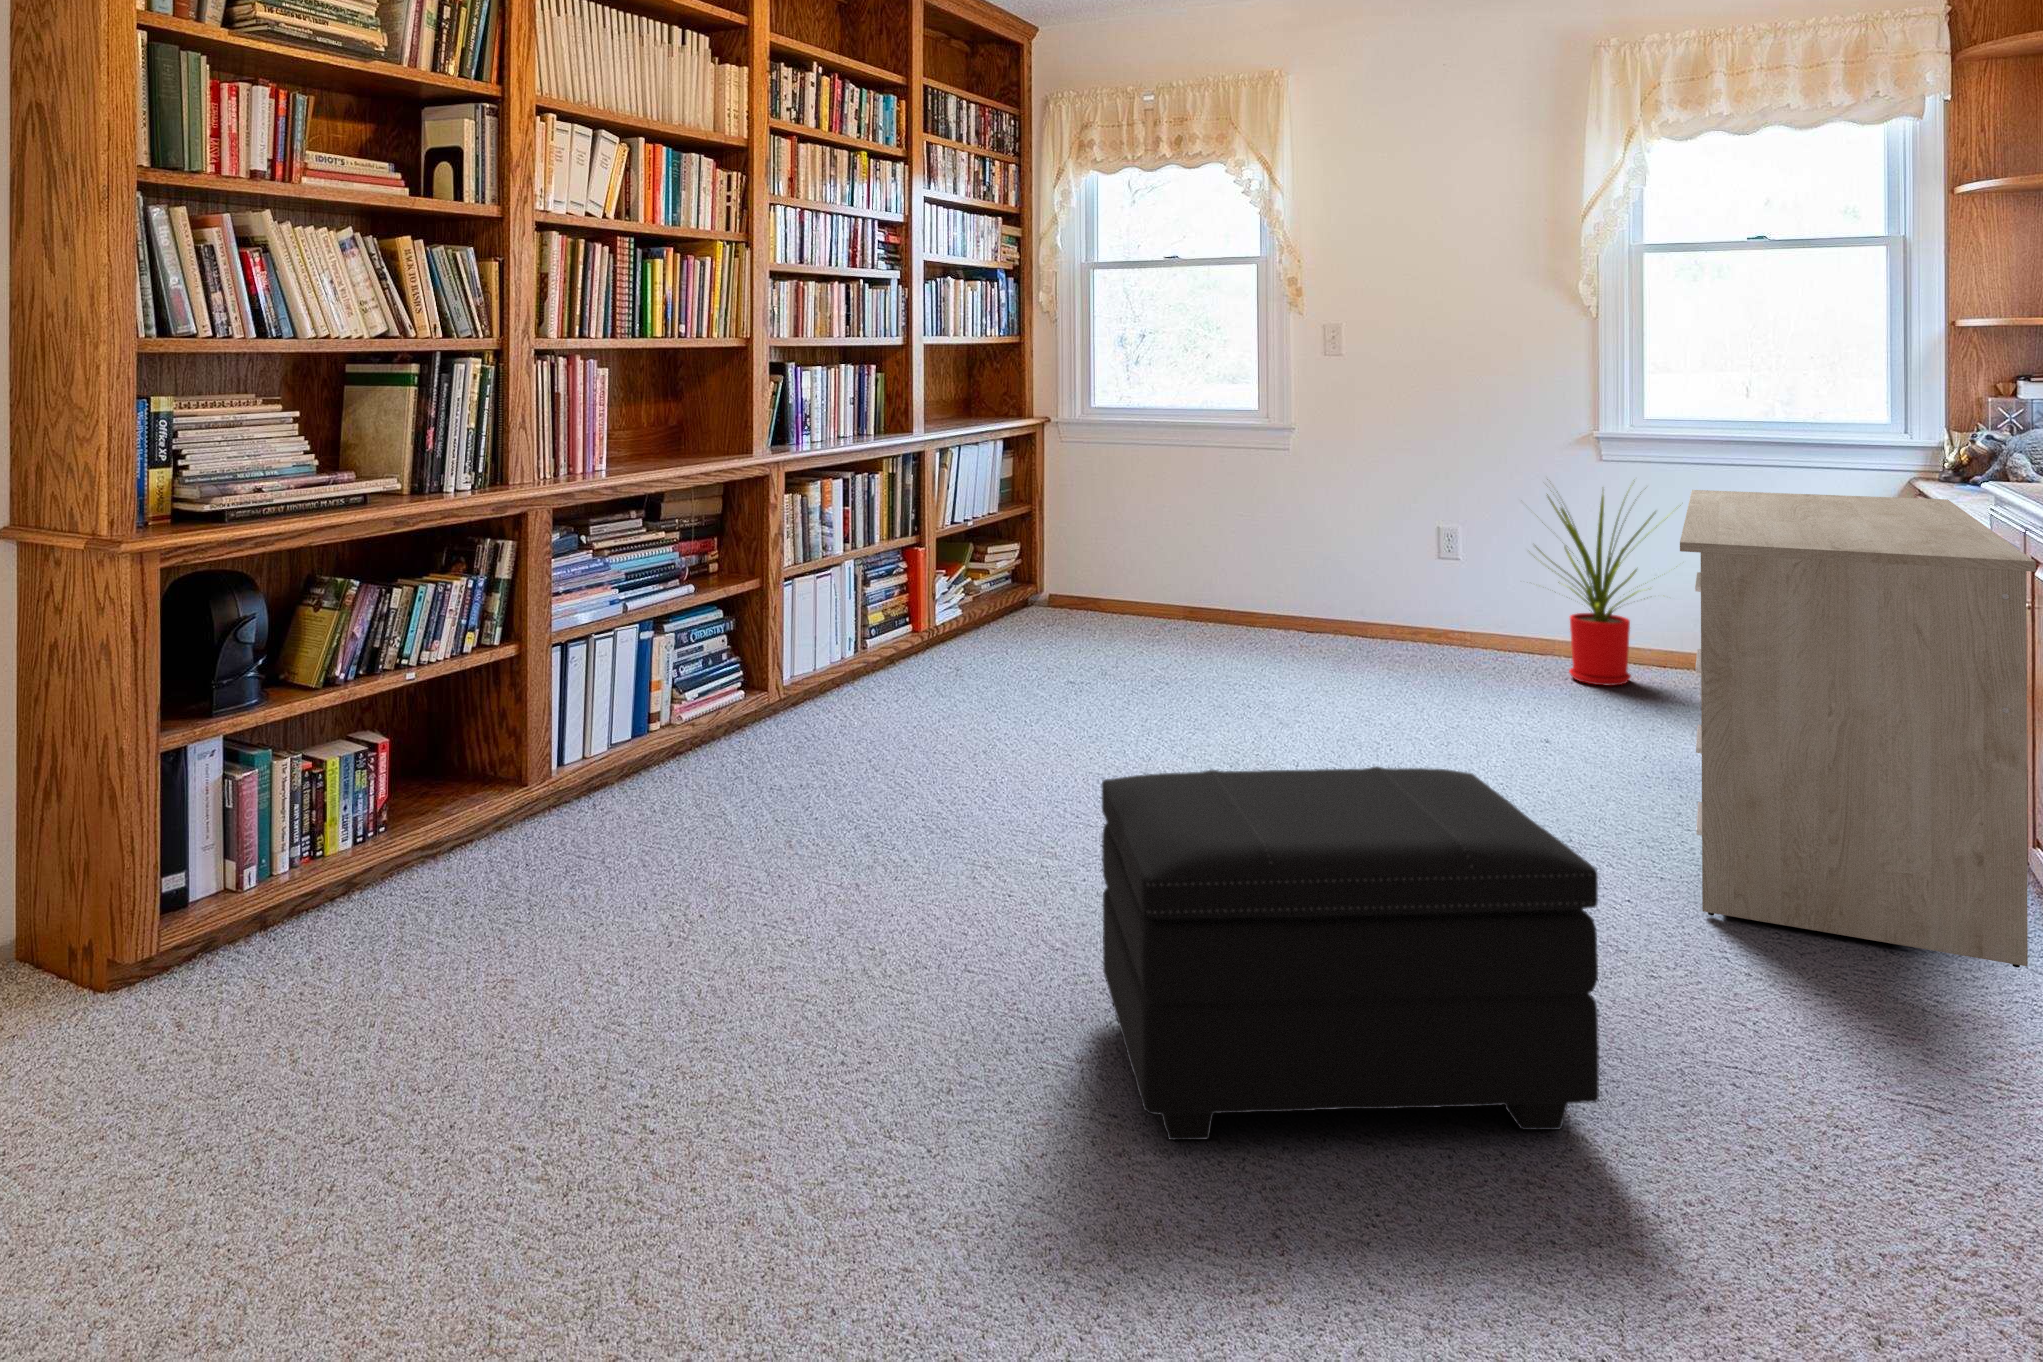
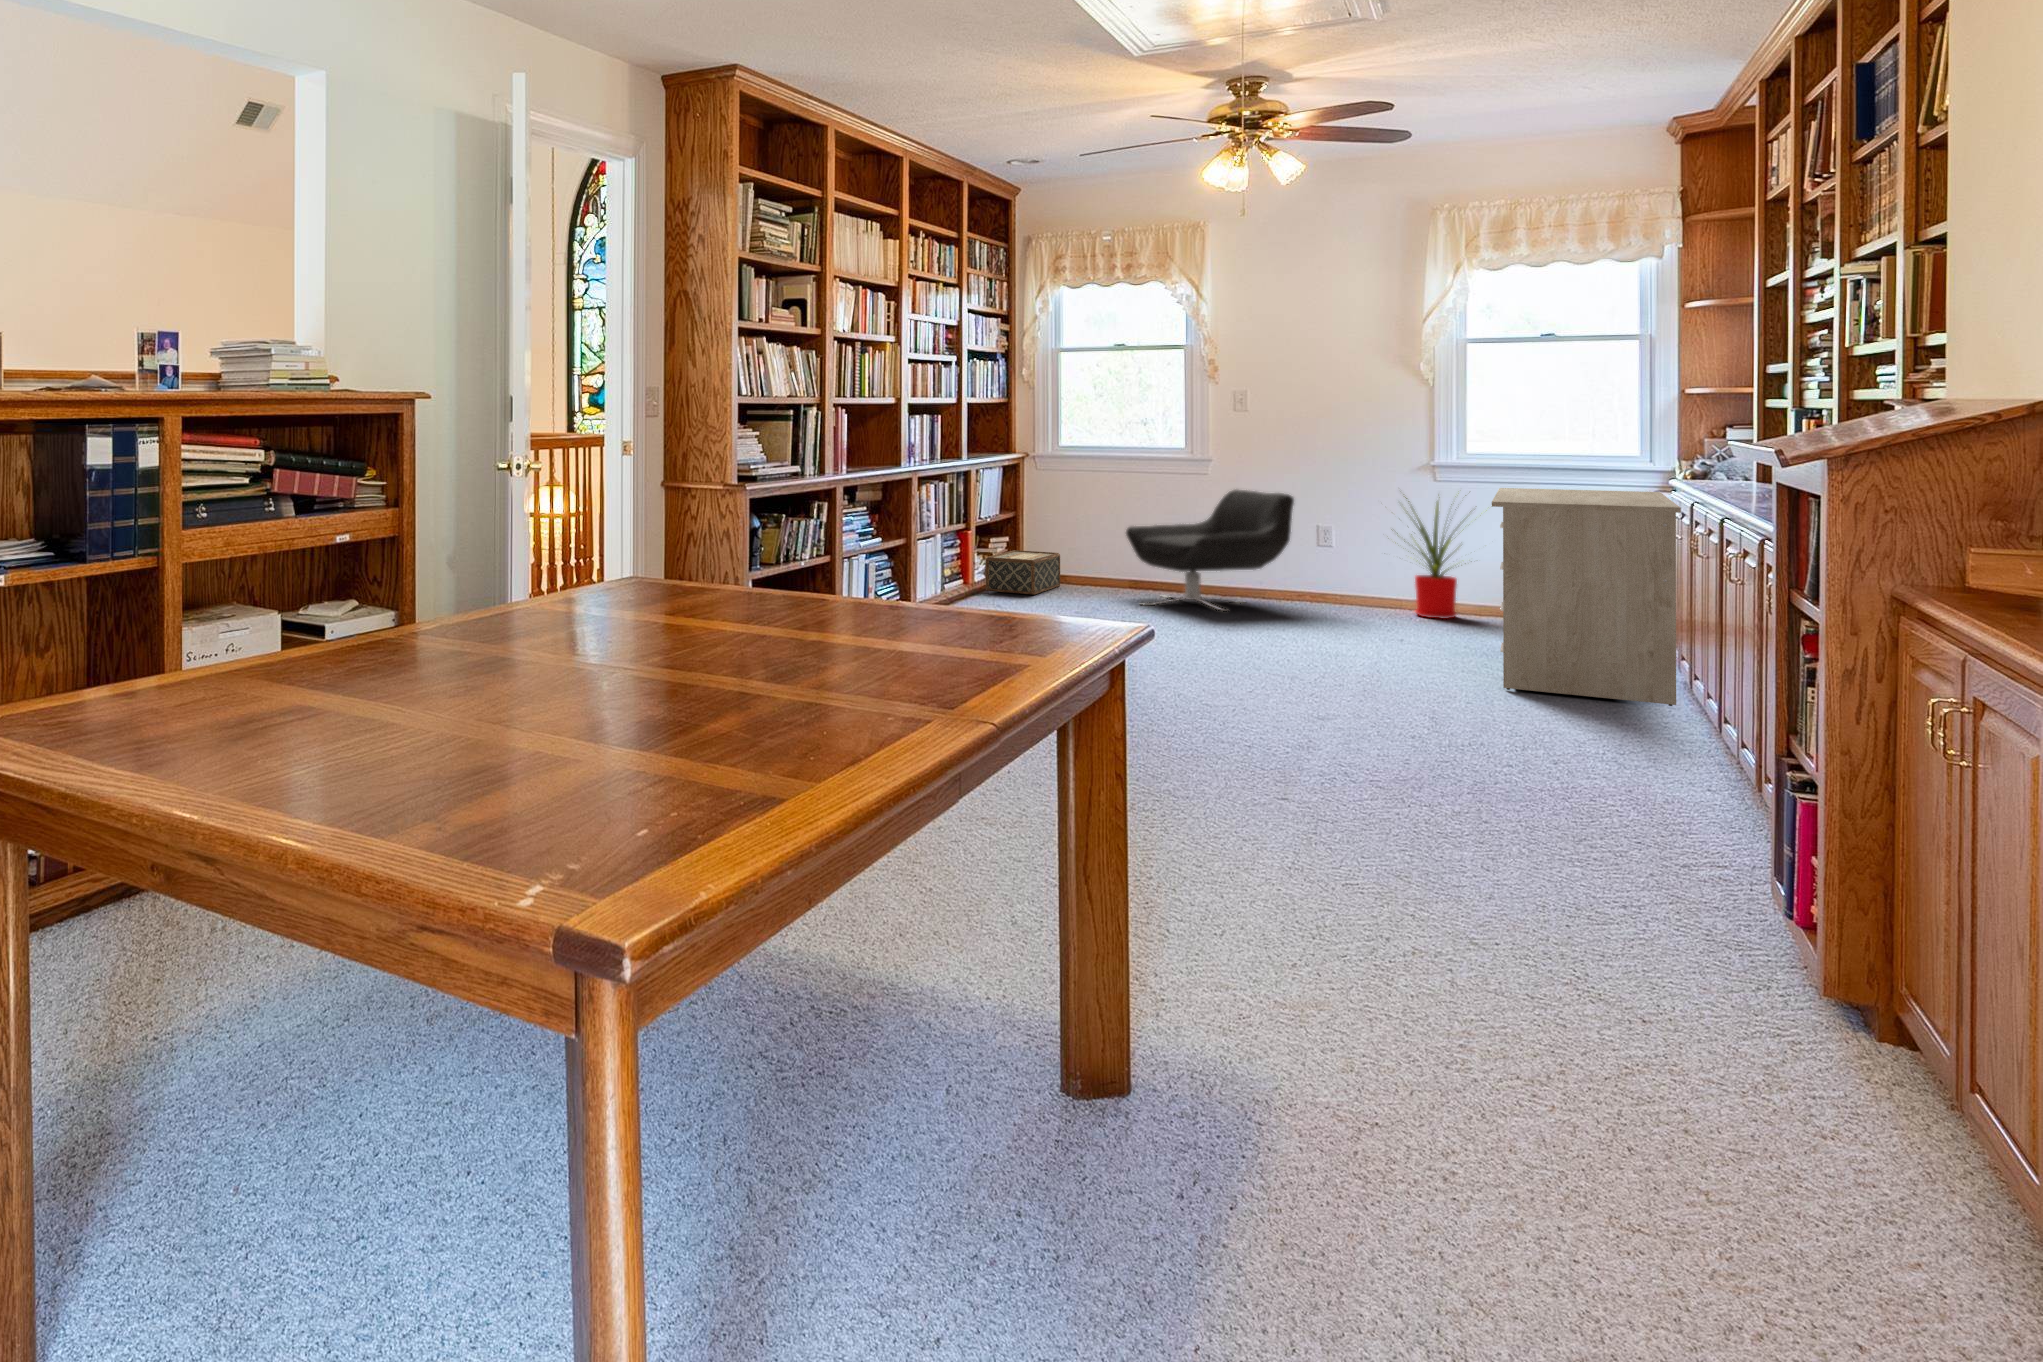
lounge chair: none [1161,476,1397,678] -> present [1126,490,1294,610]
woven basket: none [956,569,1079,647] -> present [986,550,1060,595]
footstool: present [1102,767,1599,1140] -> none [1204,595,1454,731]

